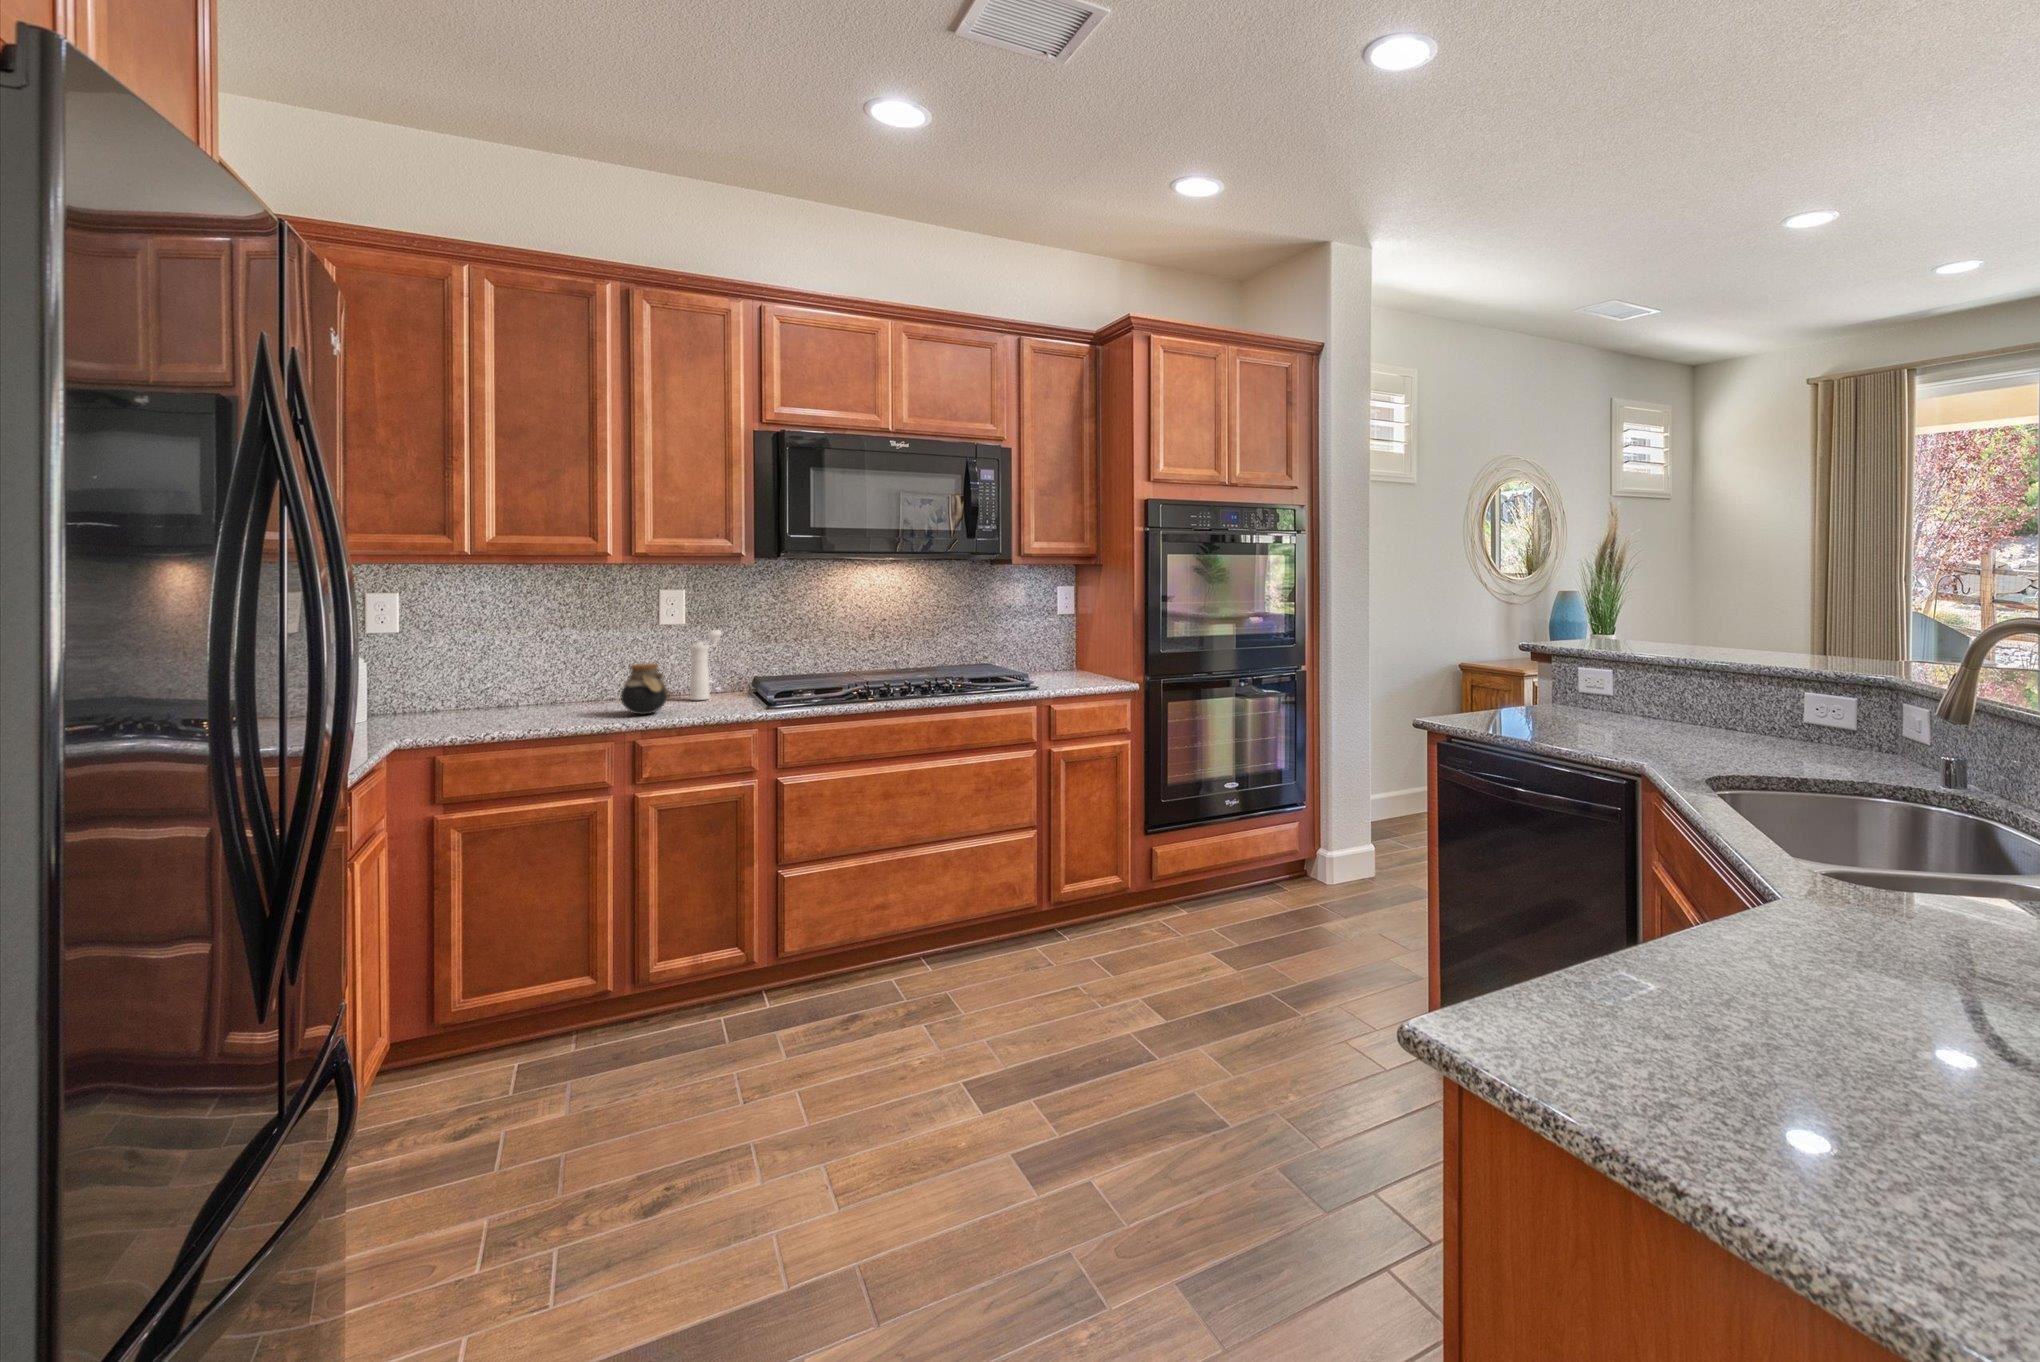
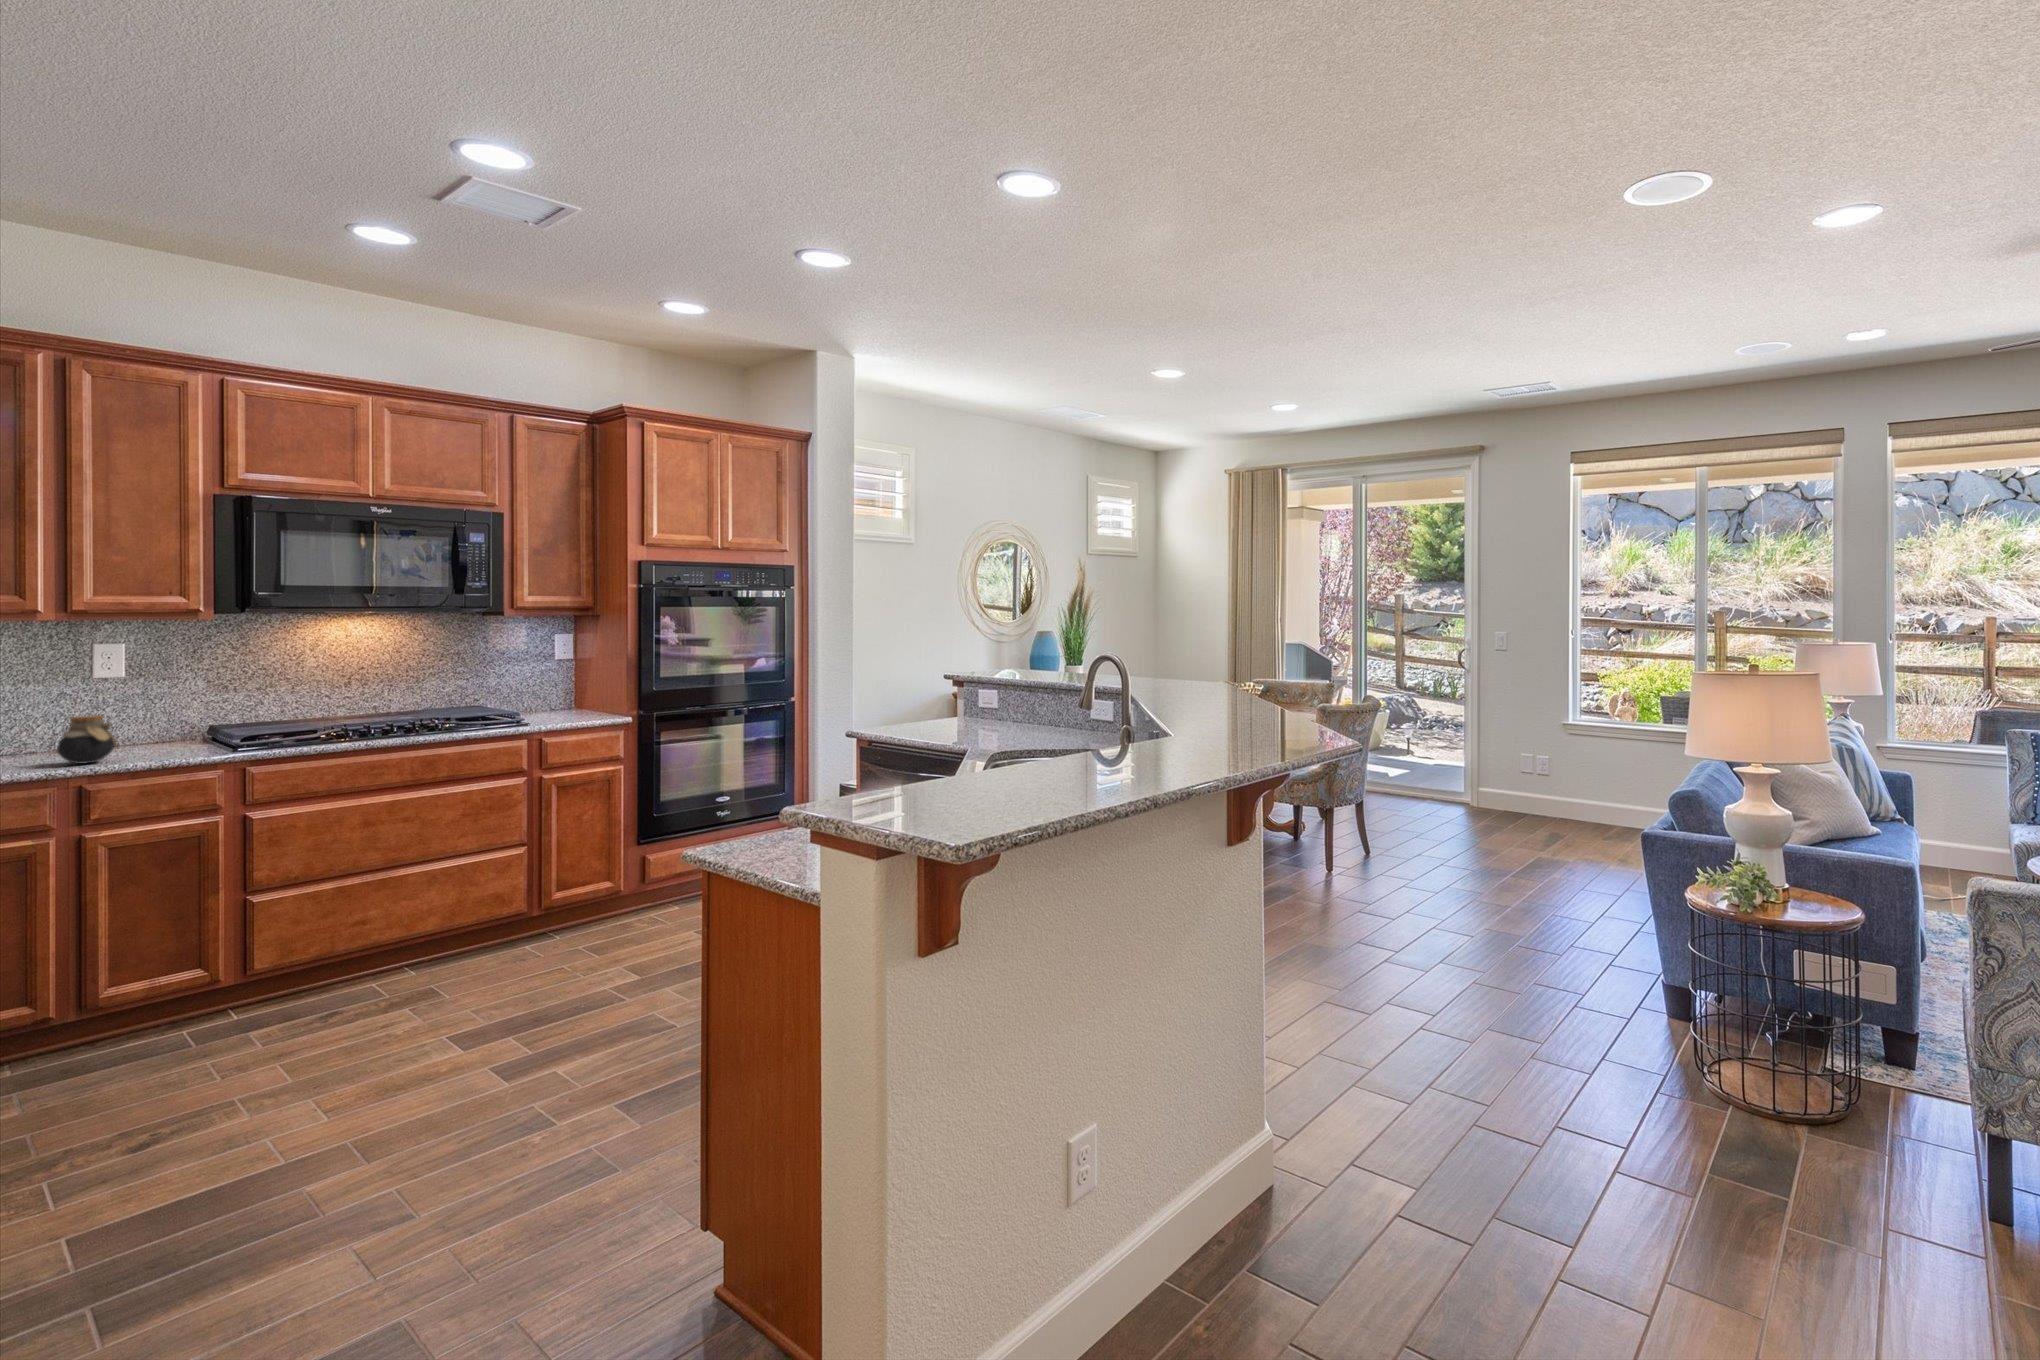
pepper mill: present [690,630,722,700] -> none [134,684,173,751]

